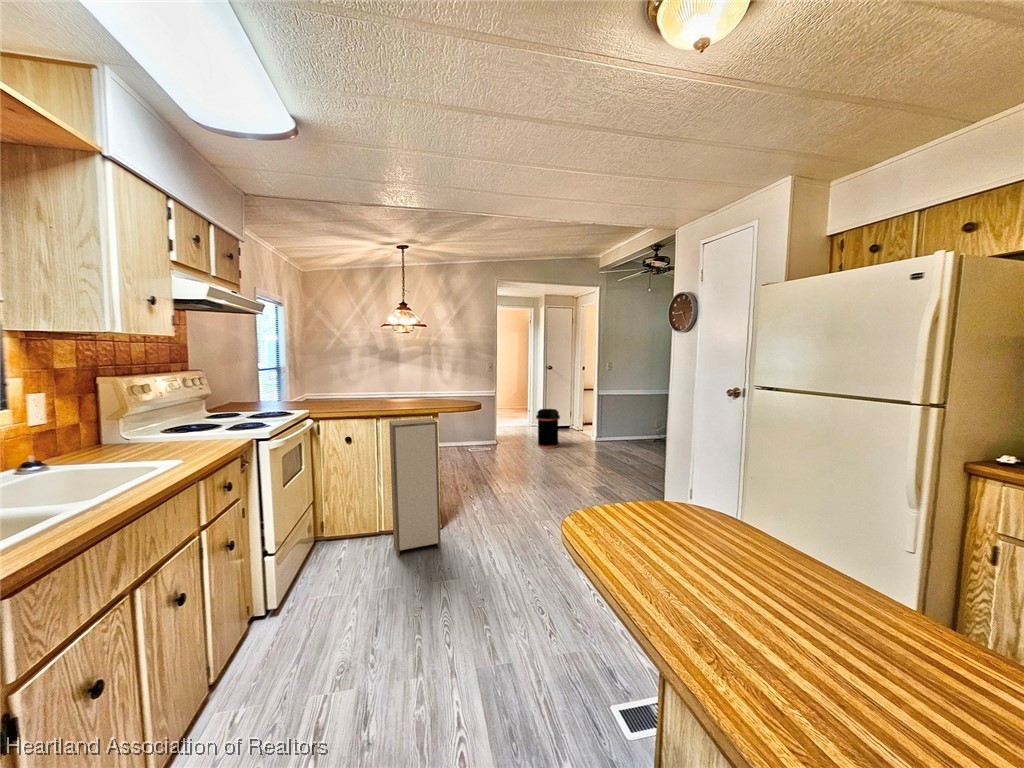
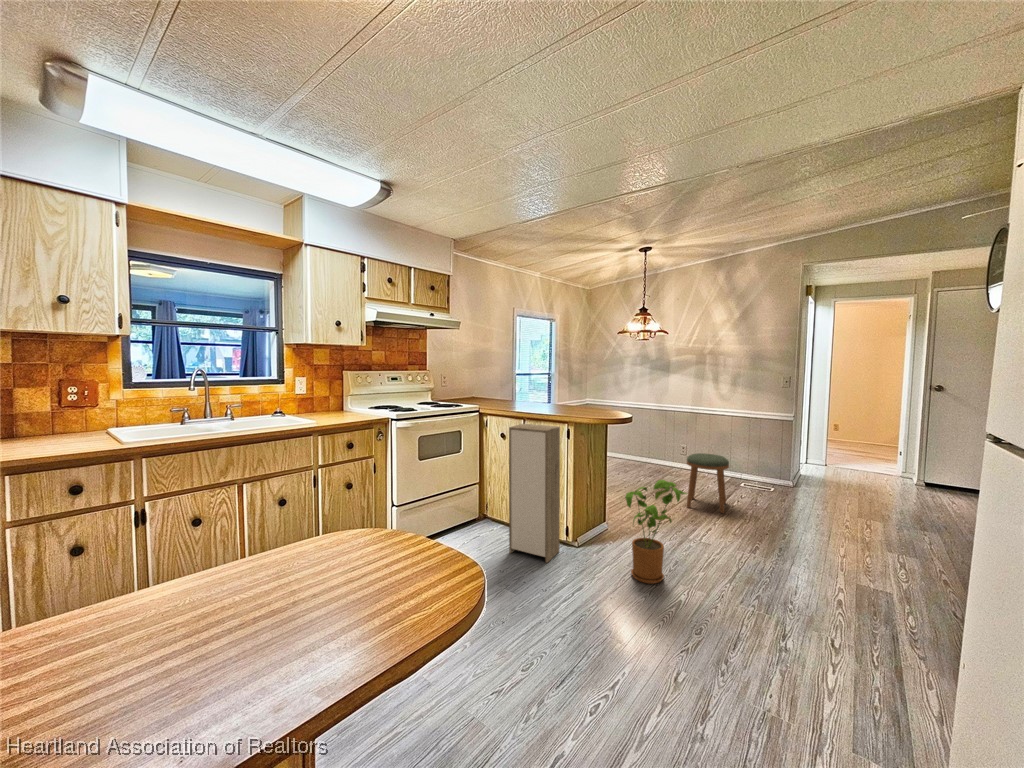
trash can: present [536,409,560,448] -> none [854,451,904,516]
stool: none [456,427,489,474] -> present [687,453,729,513]
house plant: none [489,445,536,529] -> present [625,480,687,584]

